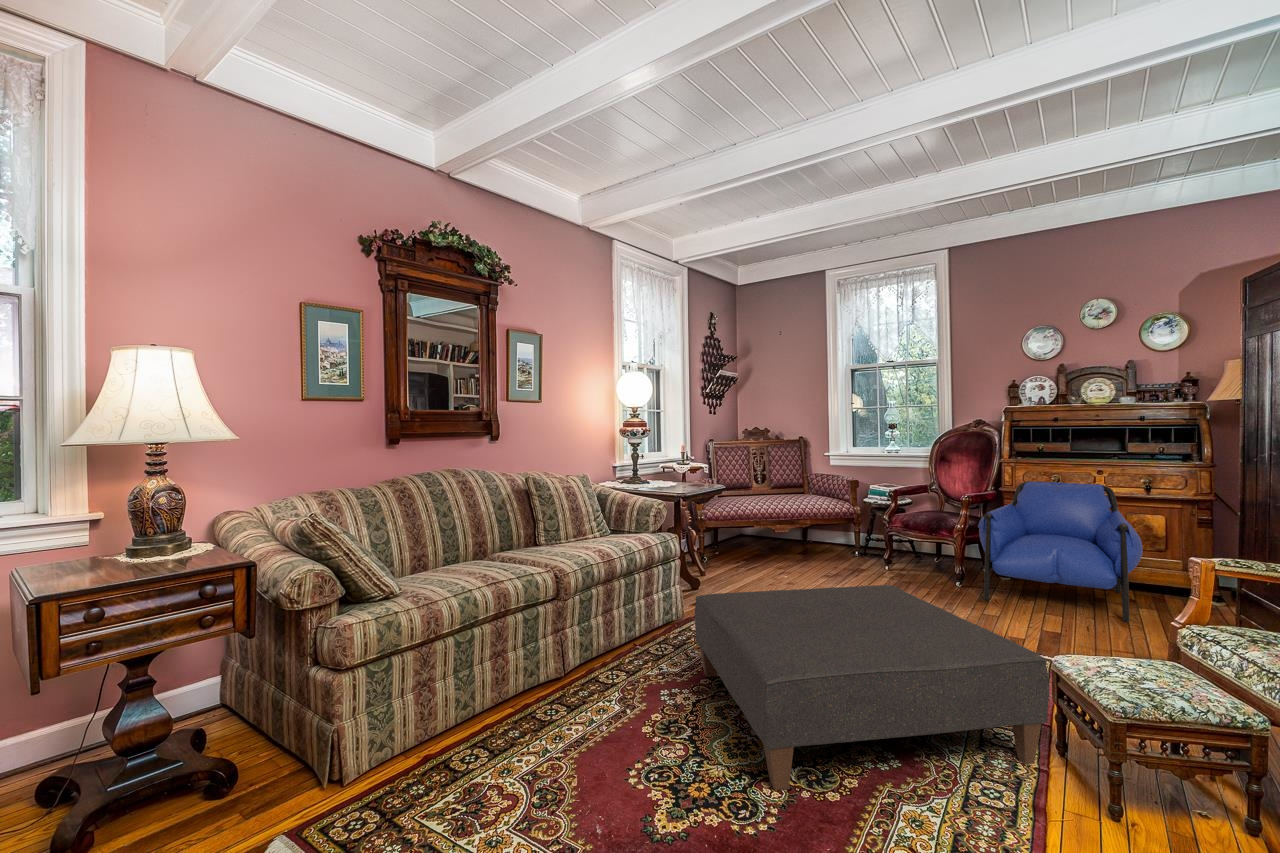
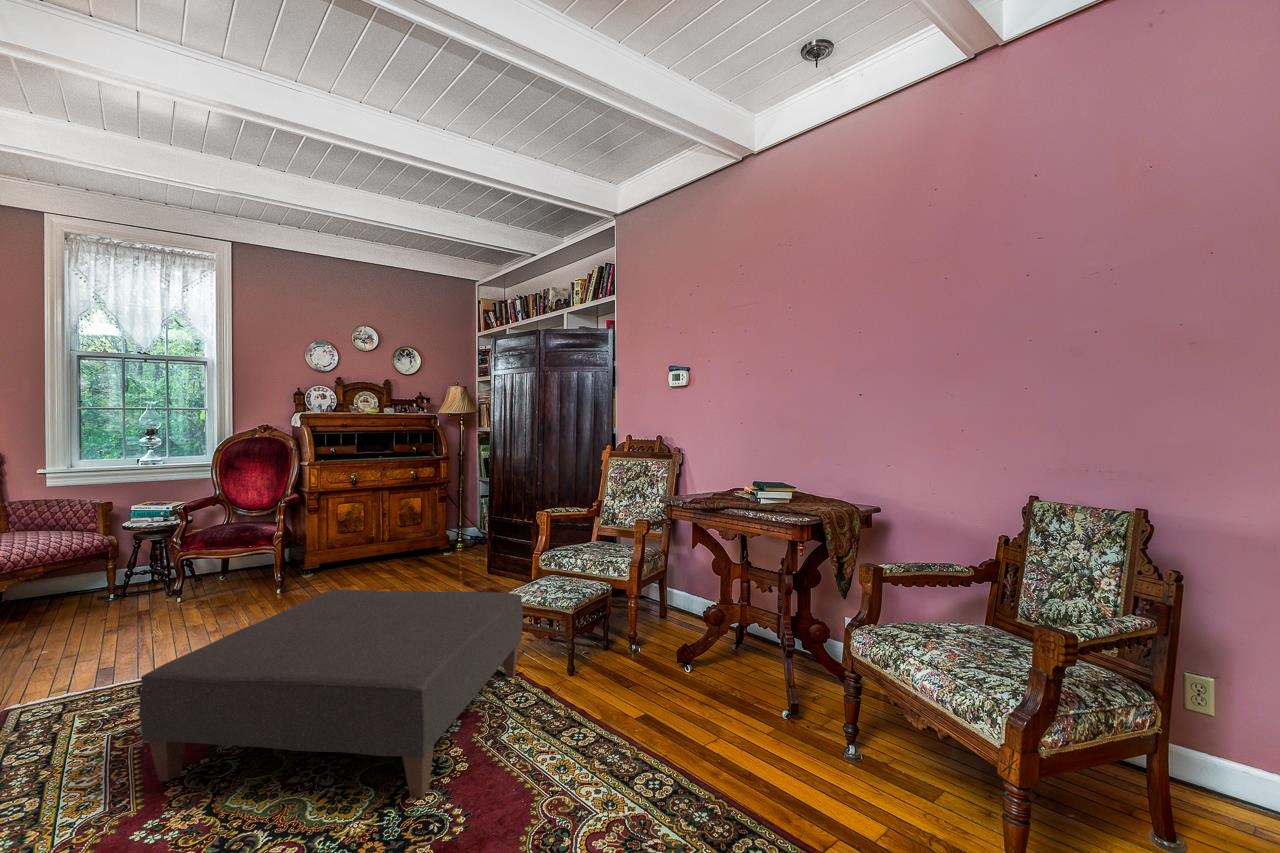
armchair: present [978,482,1143,622] -> none [308,477,434,594]

